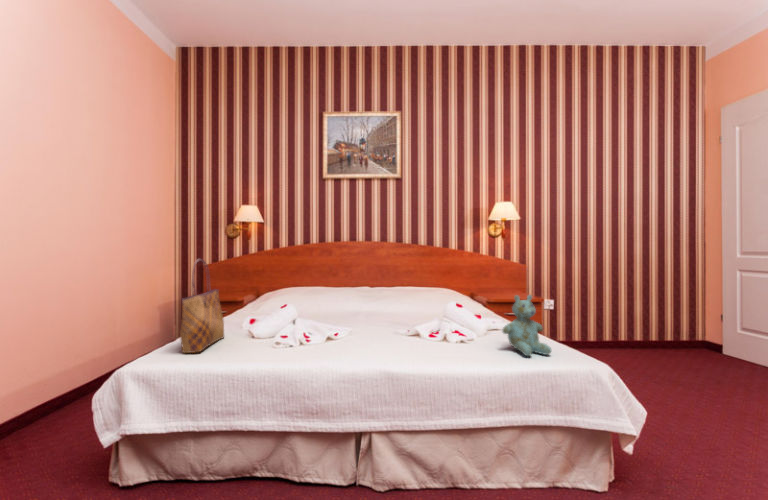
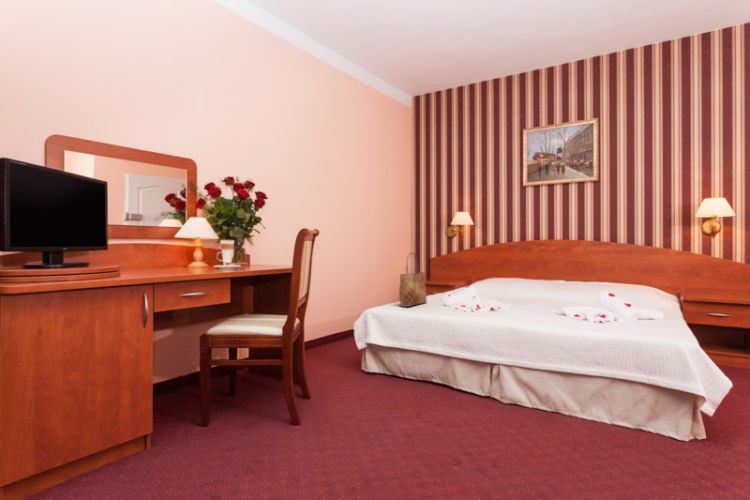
stuffed bear: present [502,295,551,356] -> none [616,284,659,333]

